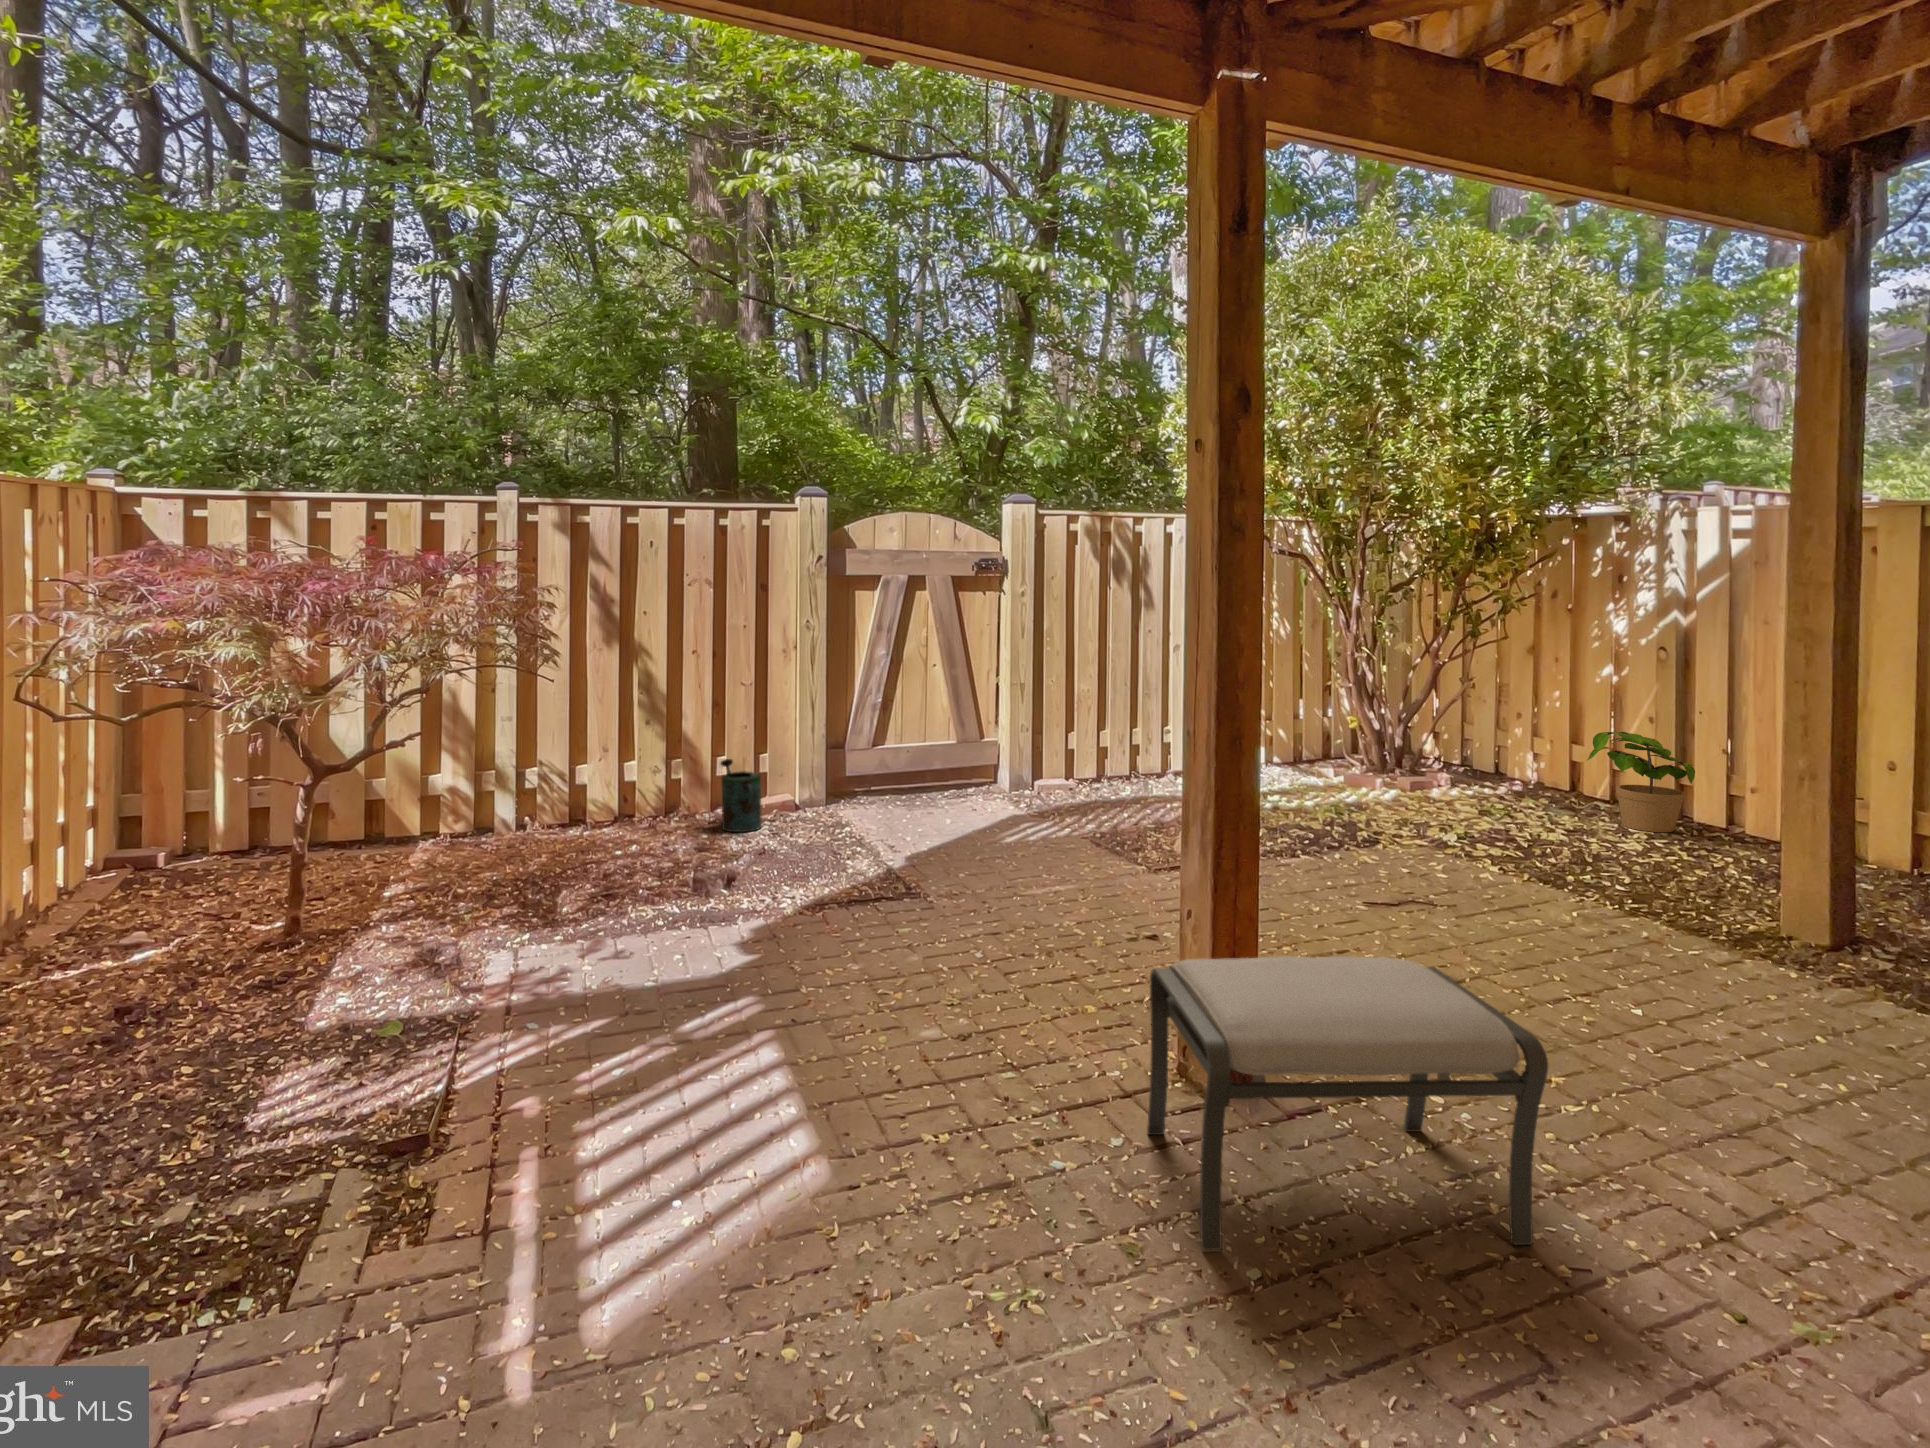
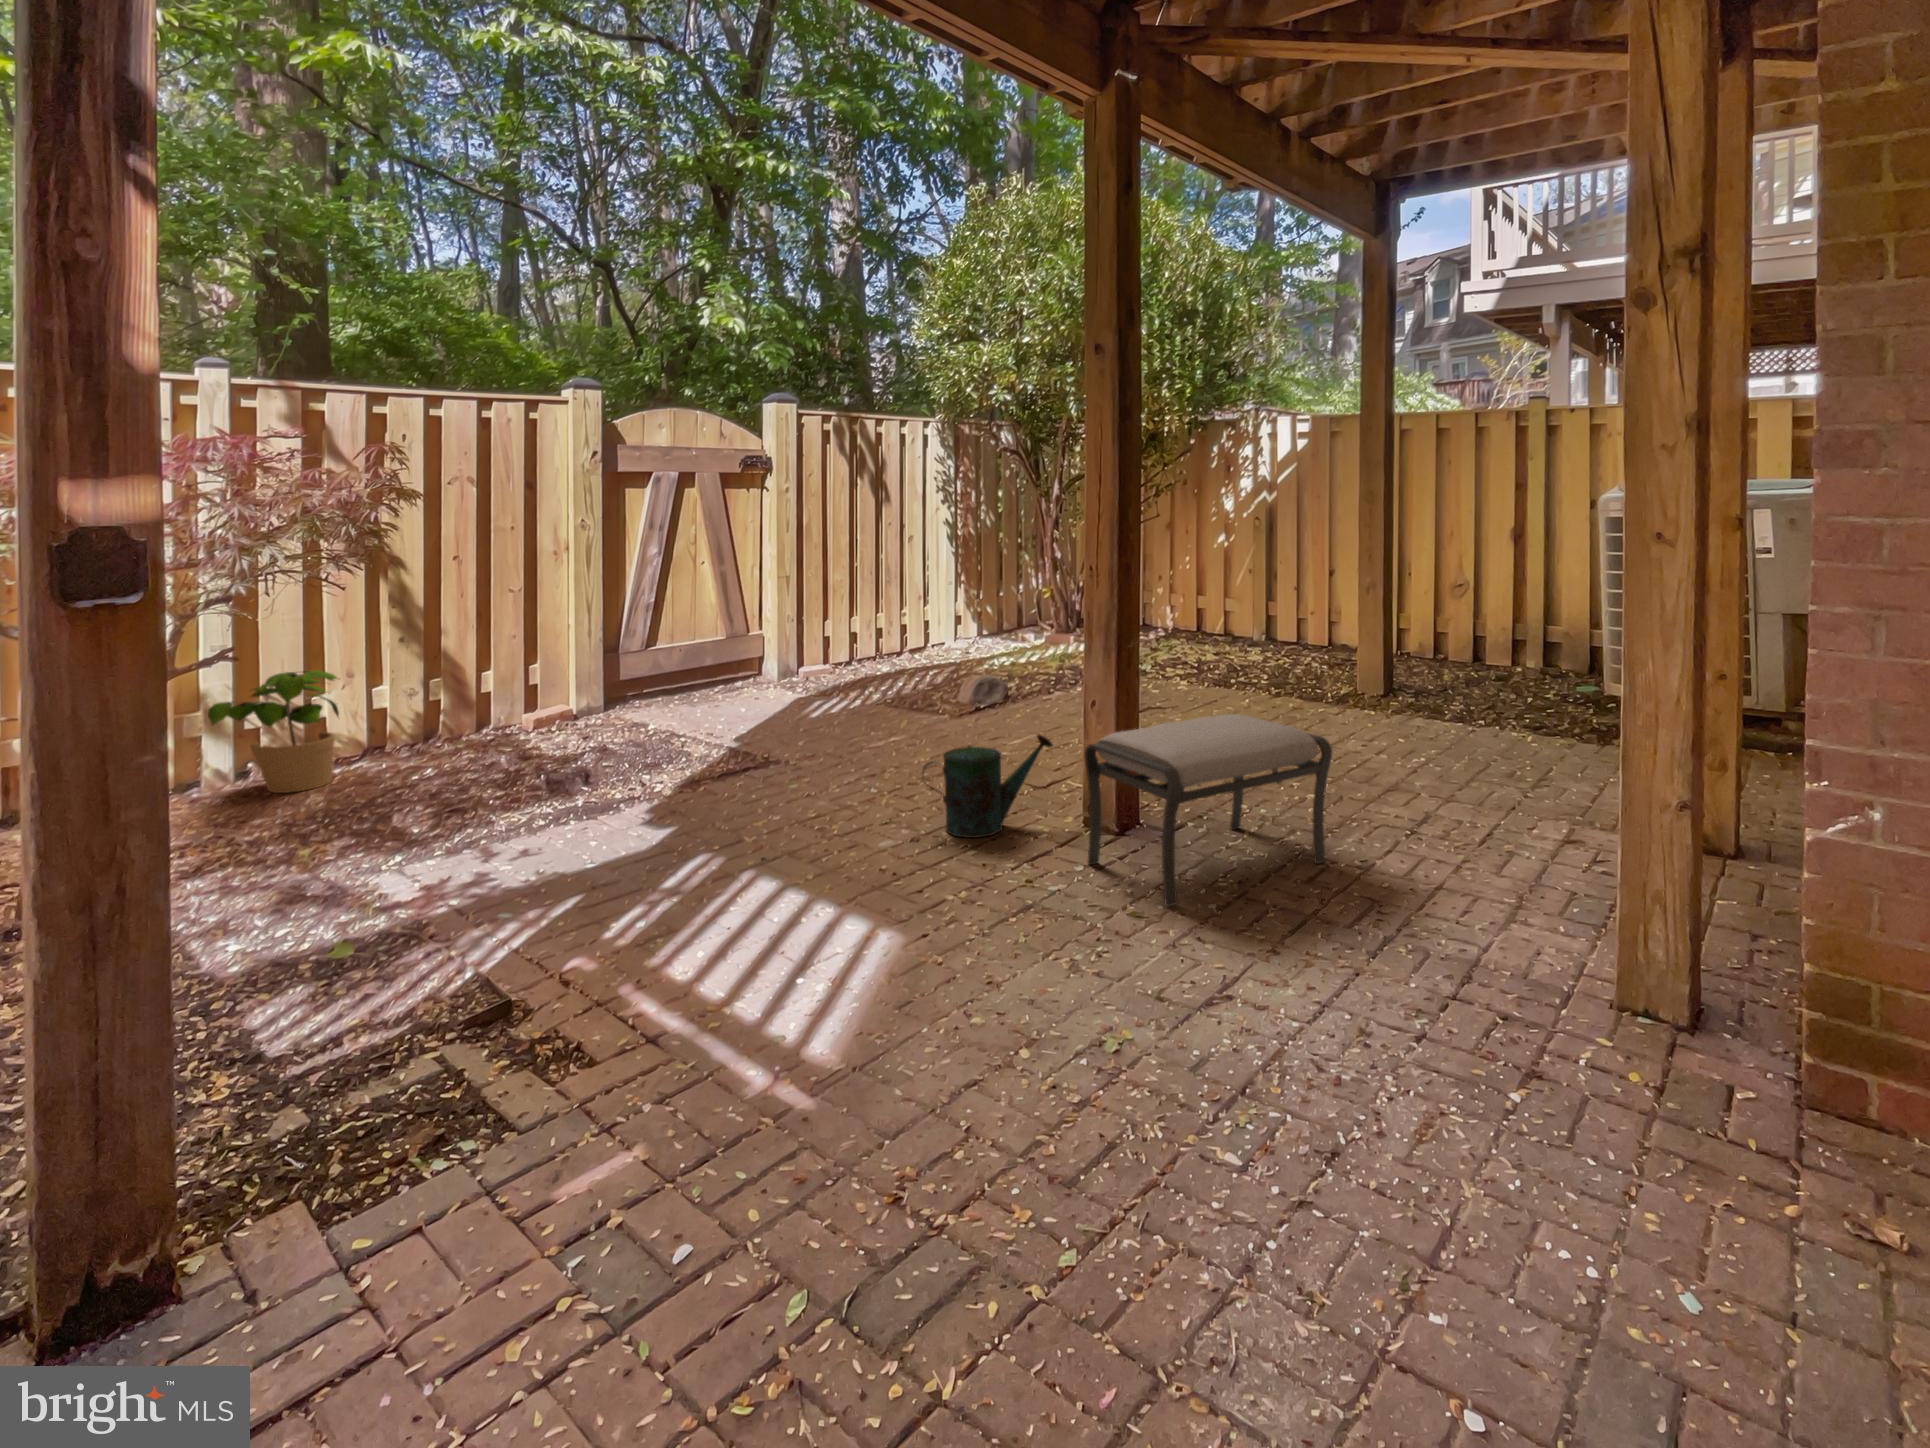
potted plant: present [1587,732,1695,832] -> present [208,670,339,793]
watering can: present [721,759,762,832] -> present [922,734,1053,838]

